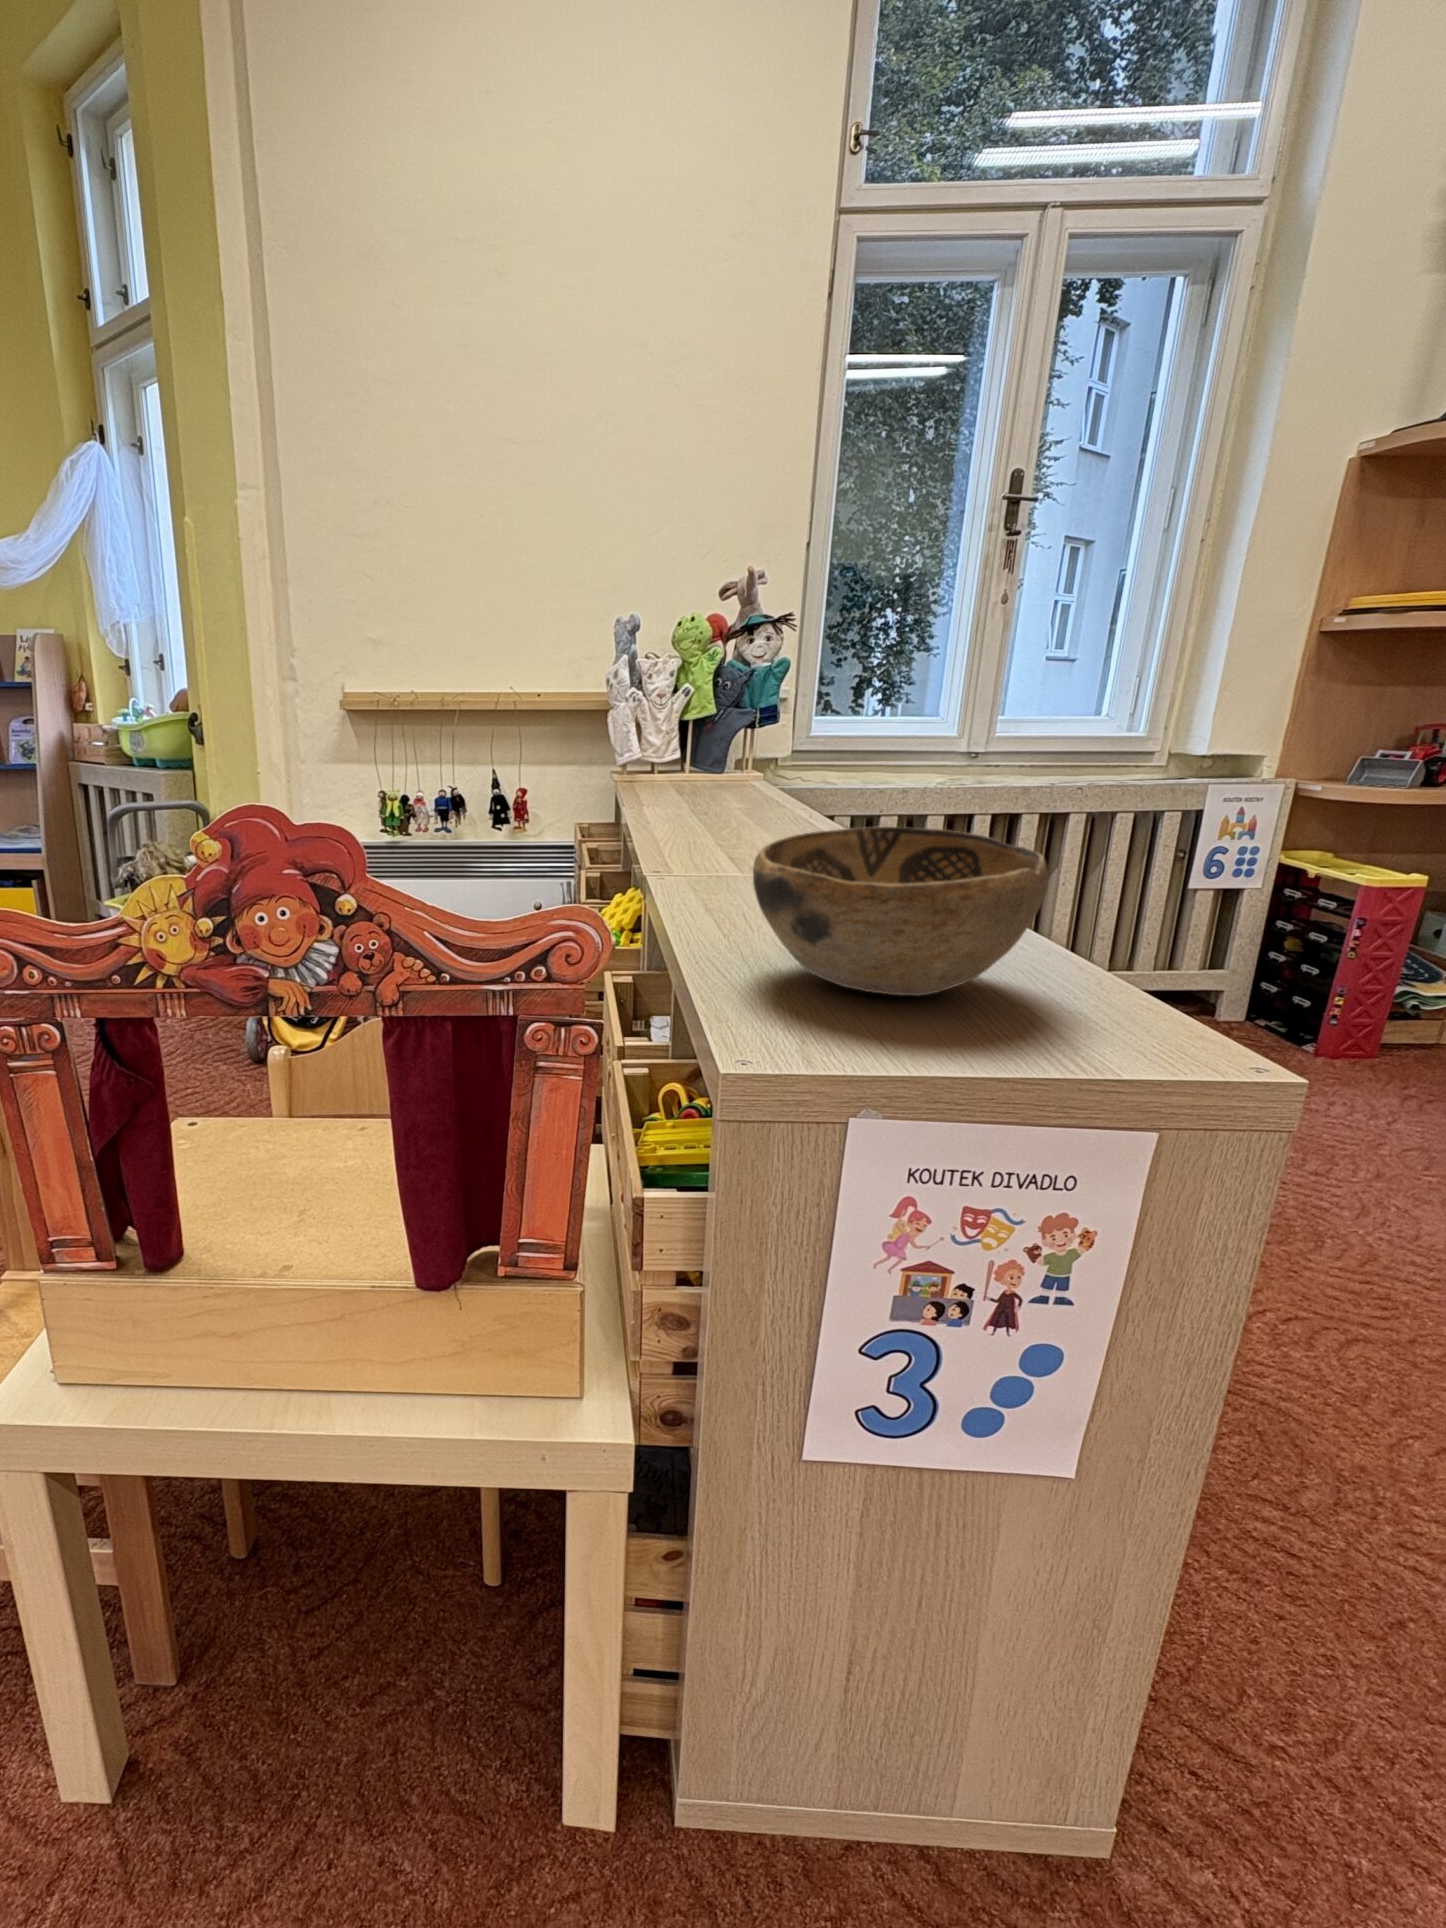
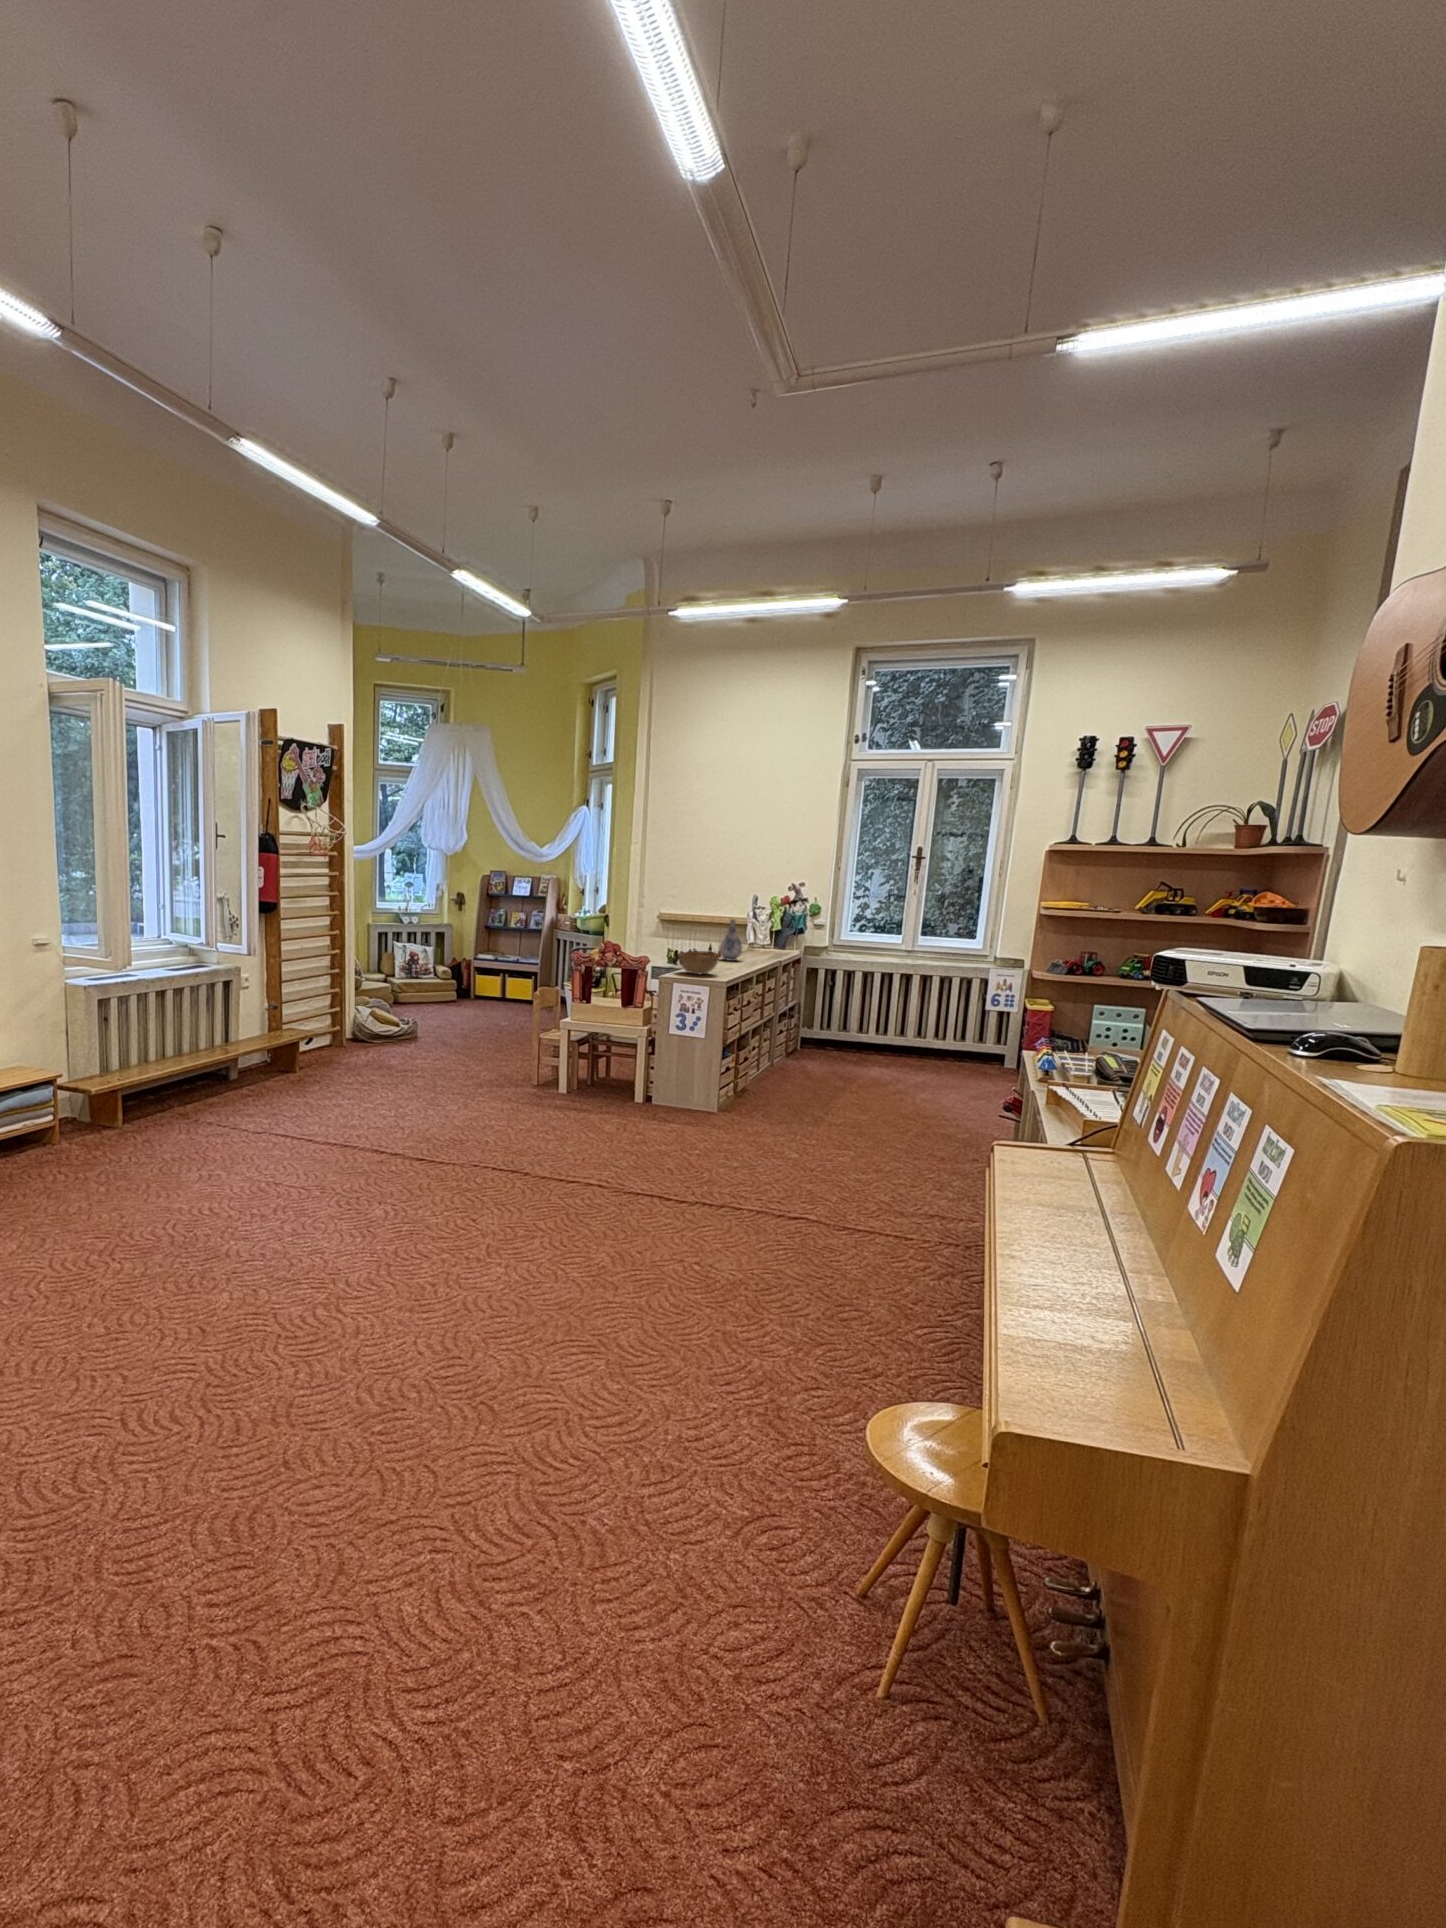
vase: none [694,662,792,838] -> present [719,919,742,961]

